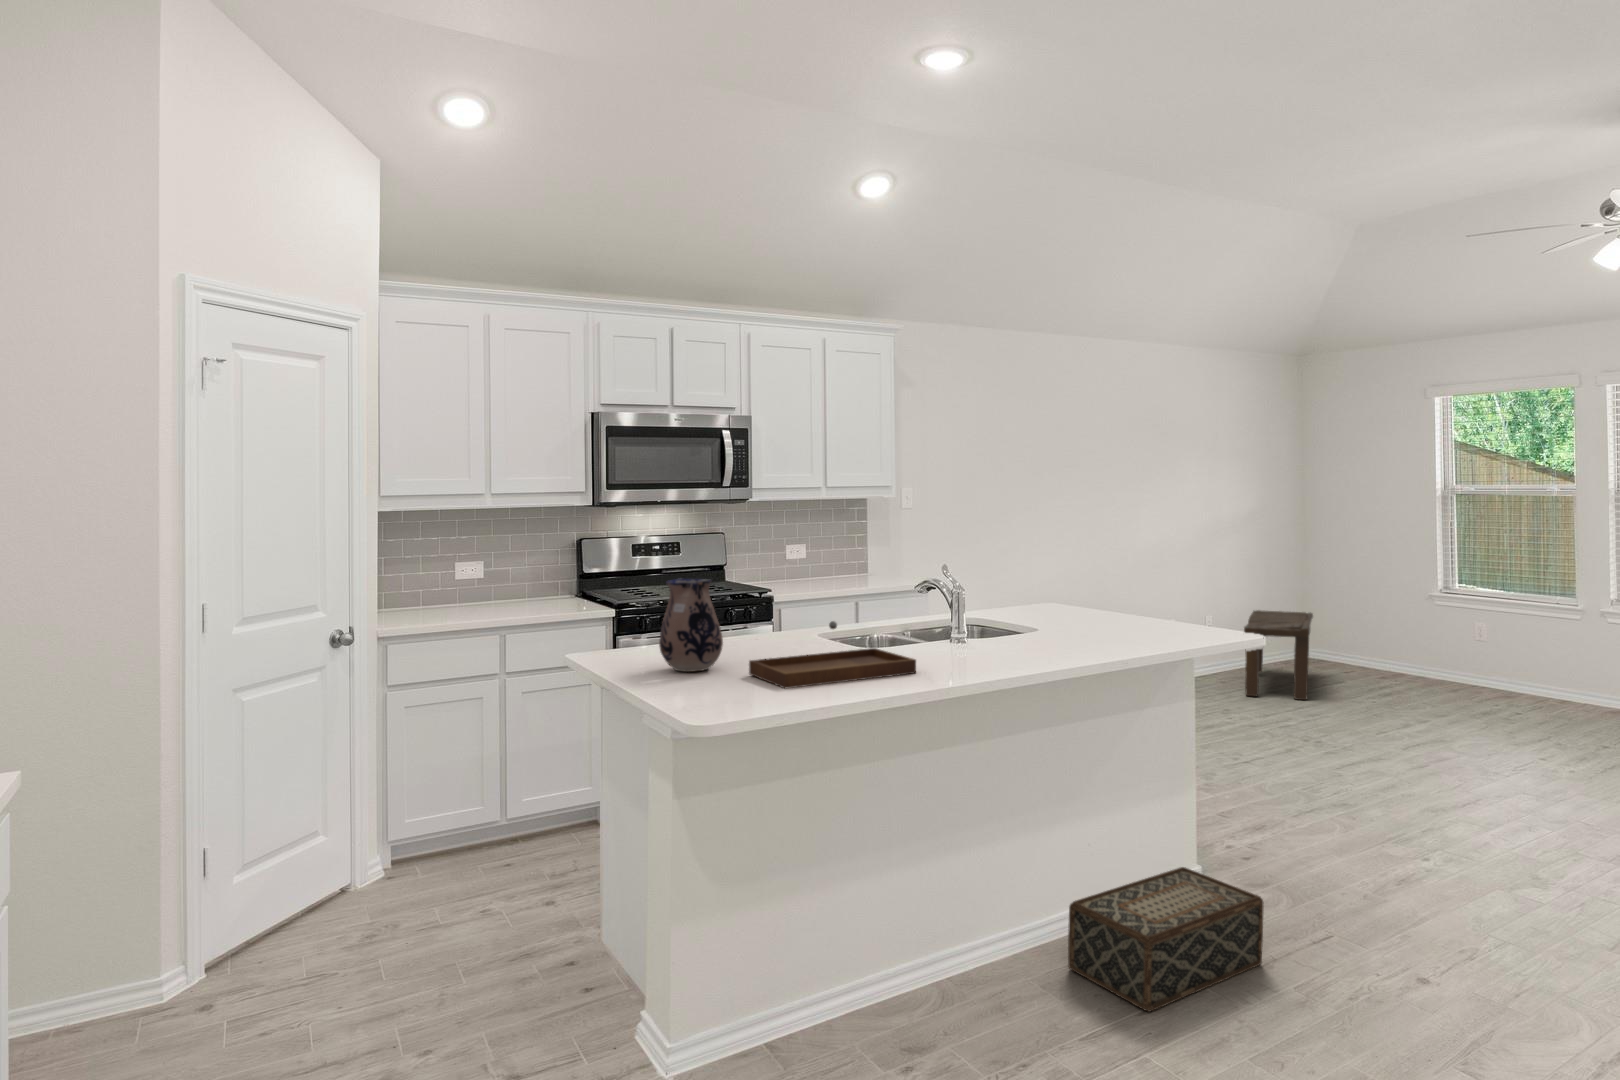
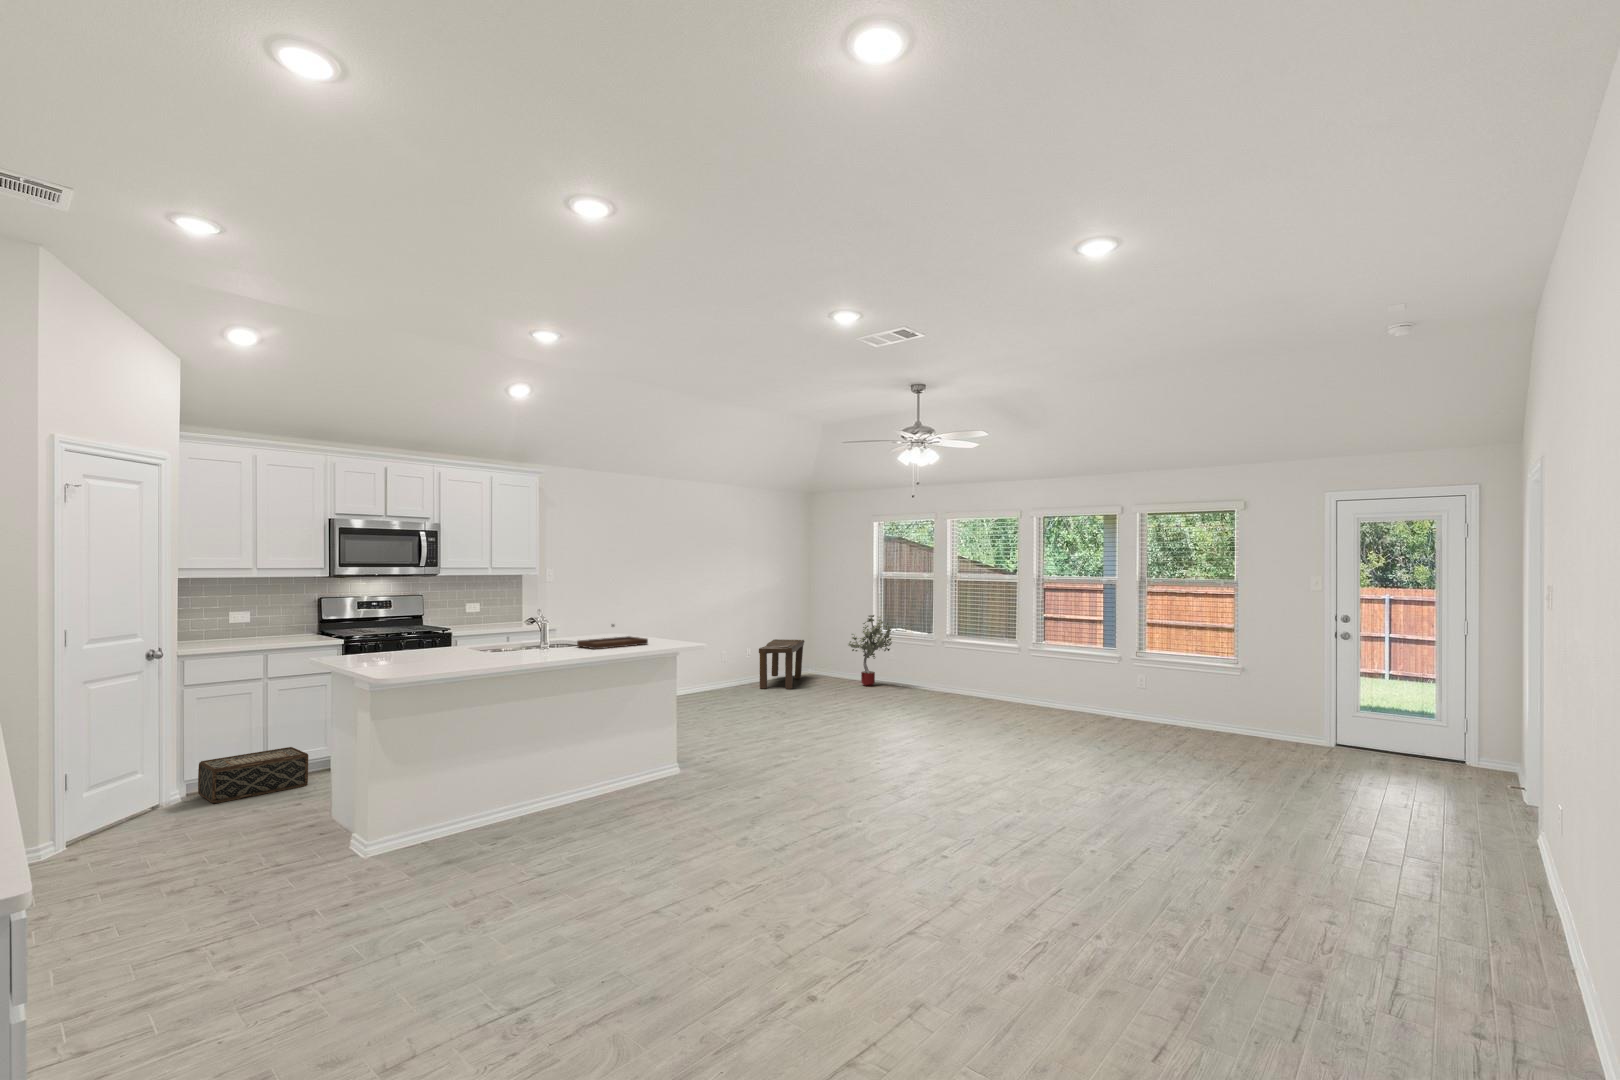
potted tree: none [1403,573,1513,702] -> present [848,615,894,686]
ceramic pitcher: present [659,578,723,672] -> none [367,615,403,661]
tray: present [749,621,916,688] -> present [577,624,648,649]
woven basket: present [1068,867,1264,1012] -> present [198,747,308,803]

